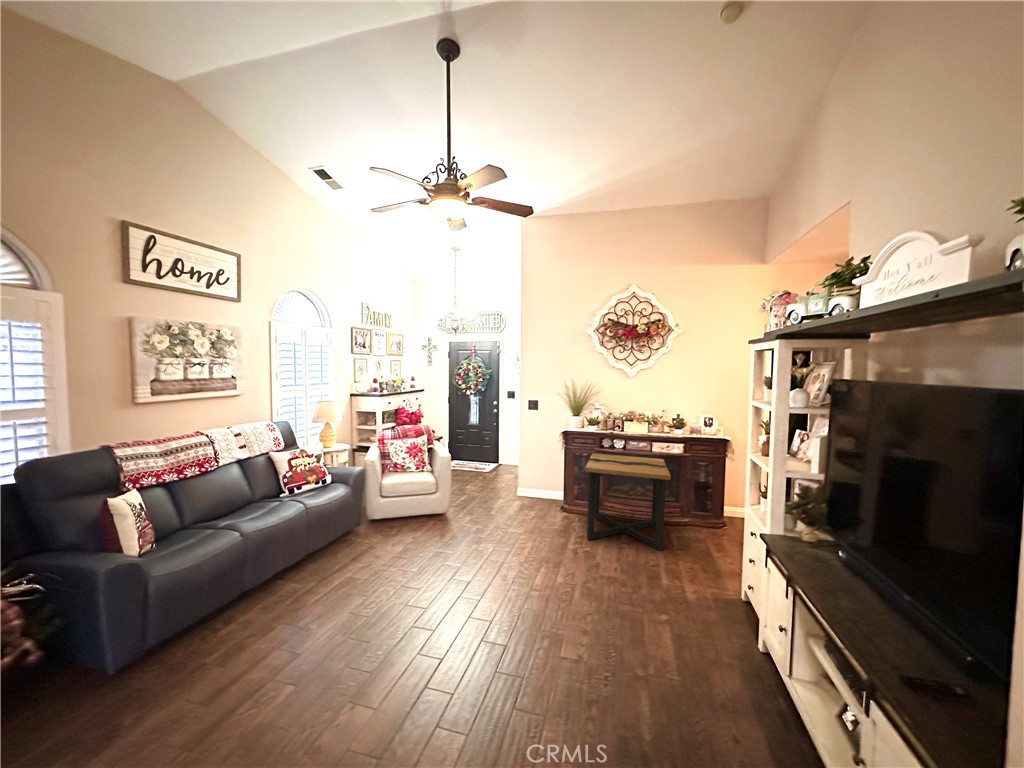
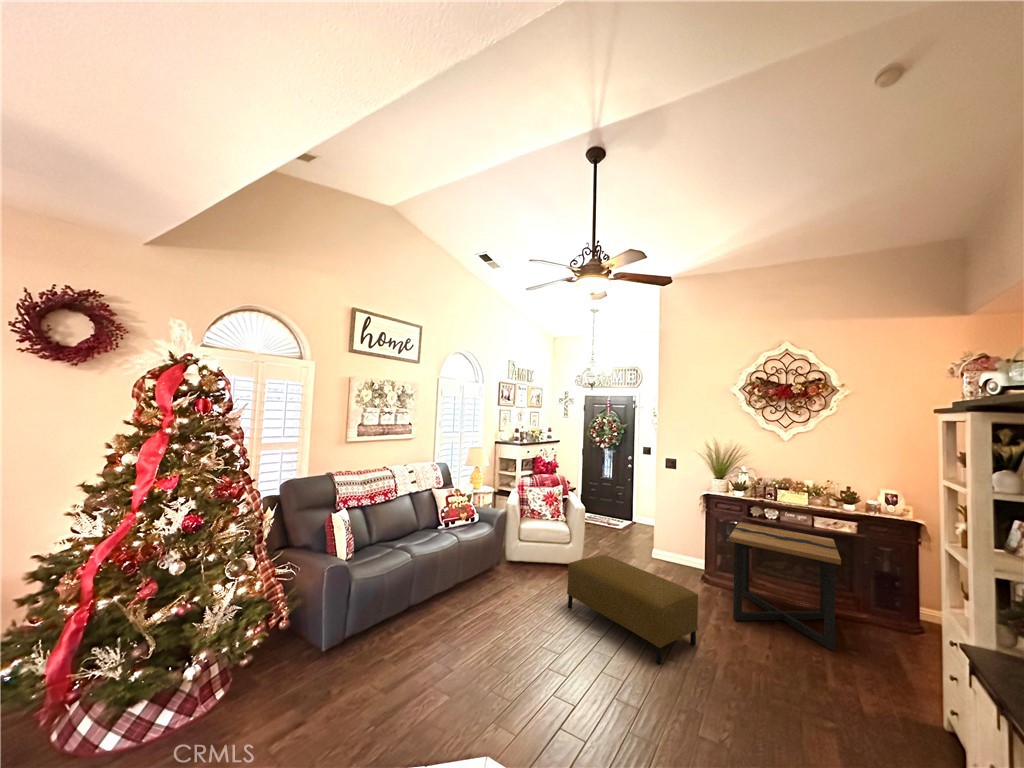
ottoman: none [435,500,559,595] -> present [567,555,698,664]

